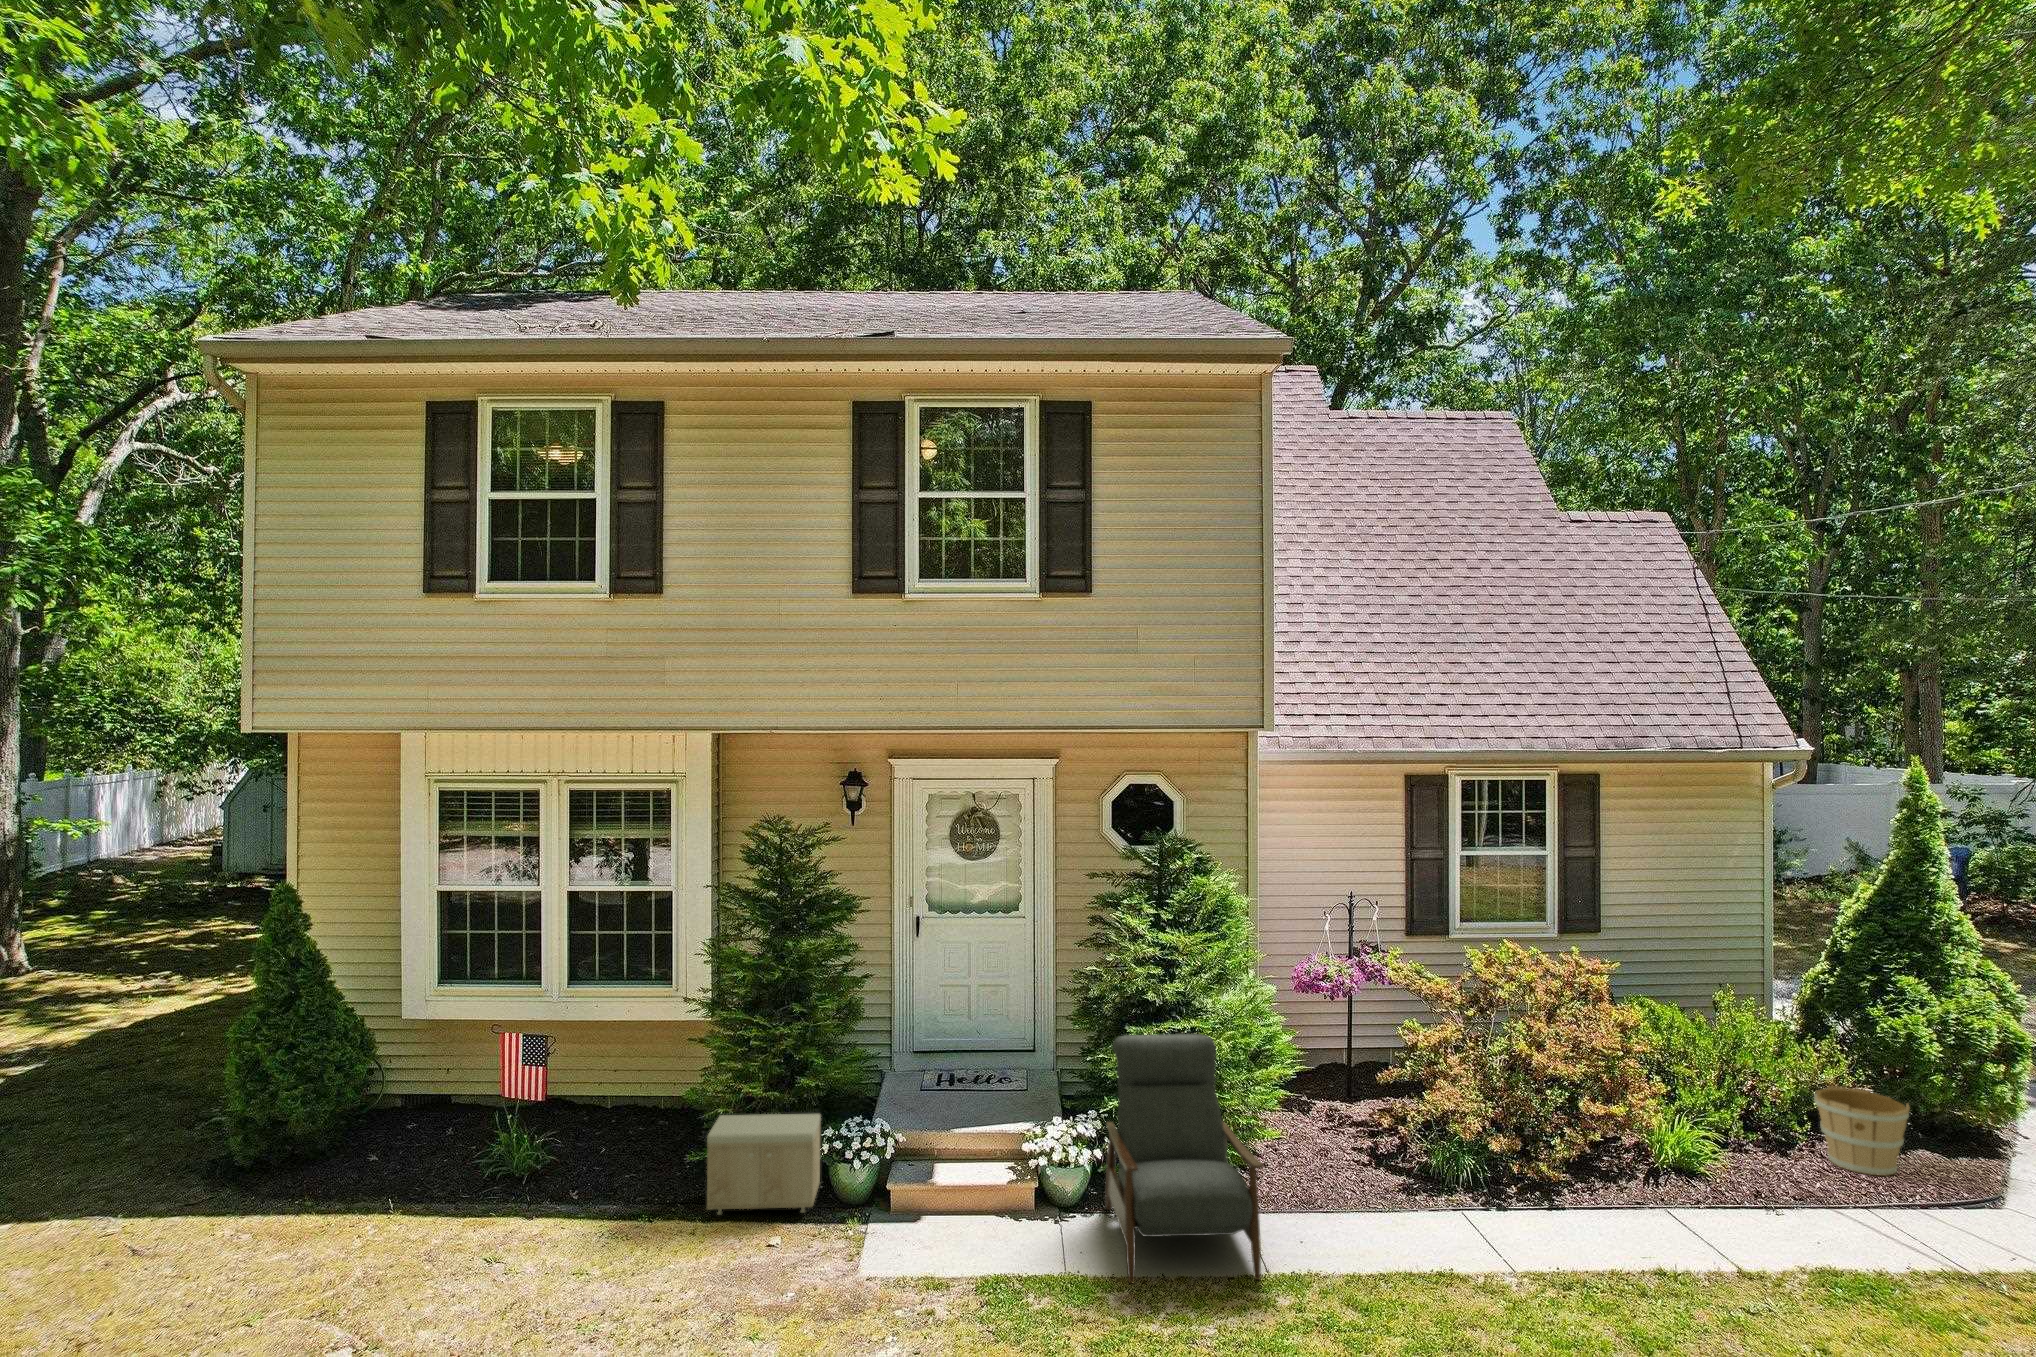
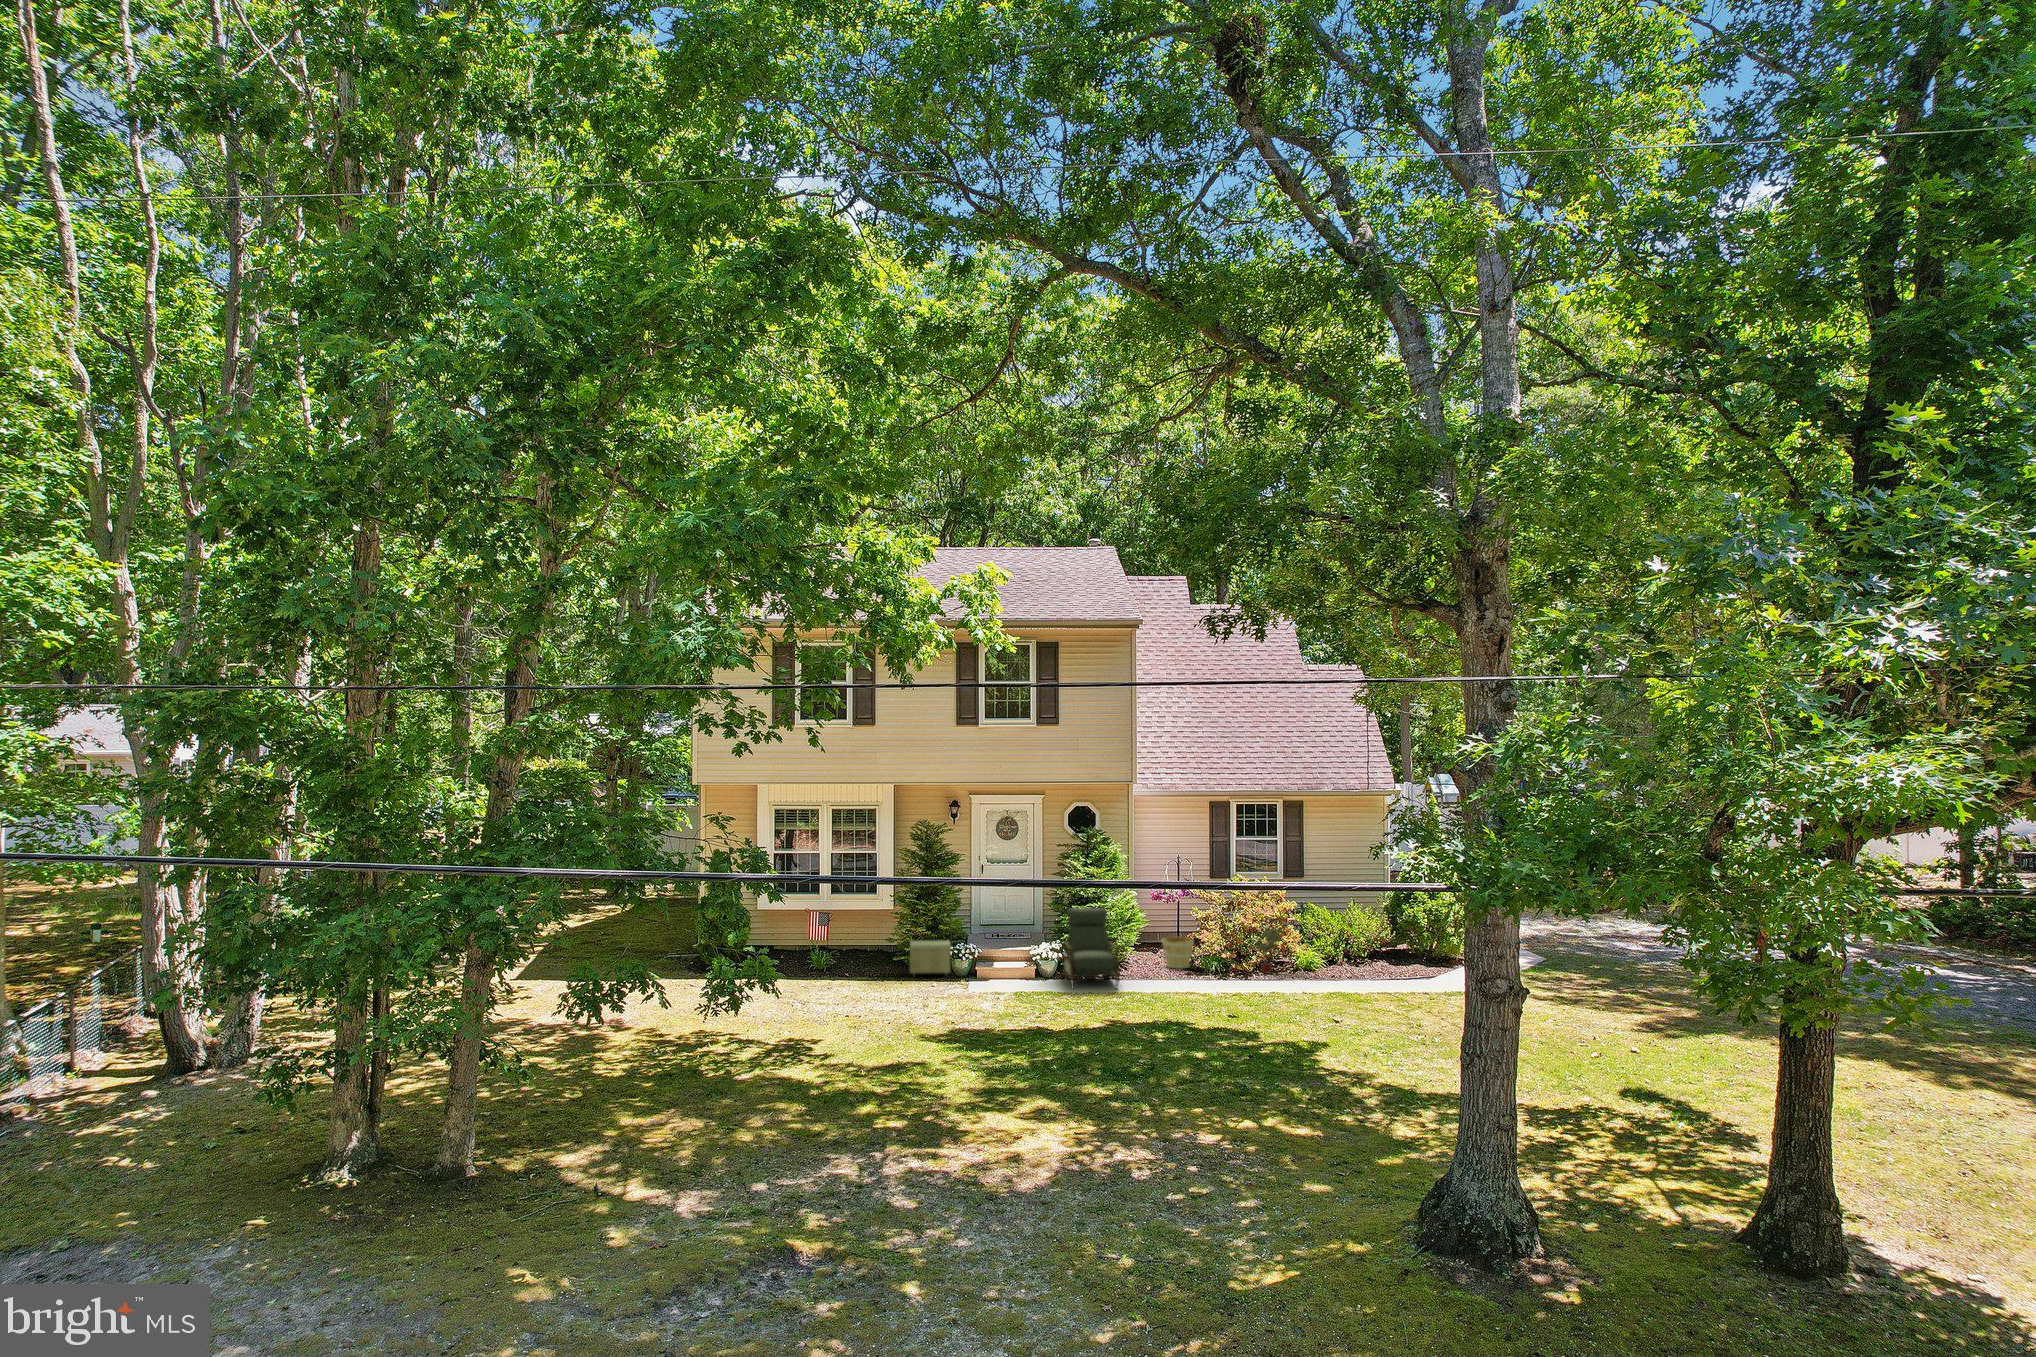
potted tree: none [1572,1065,1653,1199] -> present [1253,926,1282,974]
wooden bucket: present [1814,1086,1909,1176] -> present [1162,936,1194,969]

